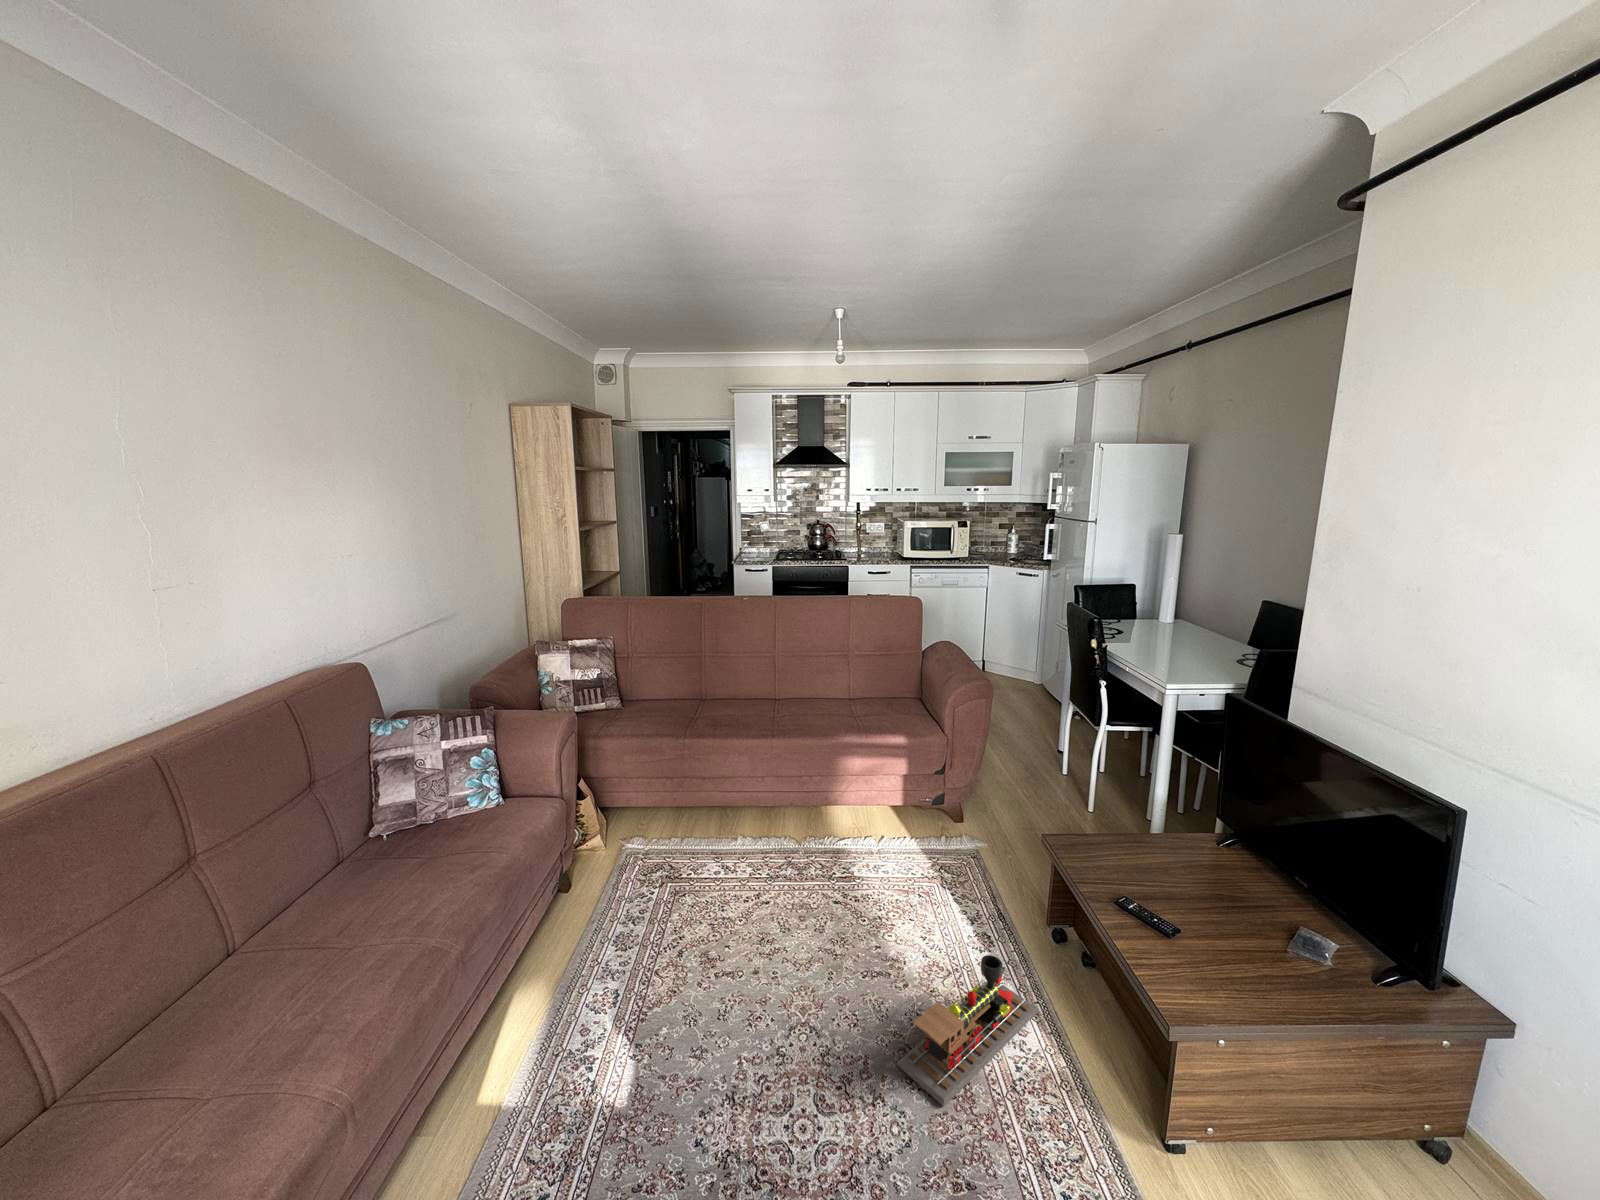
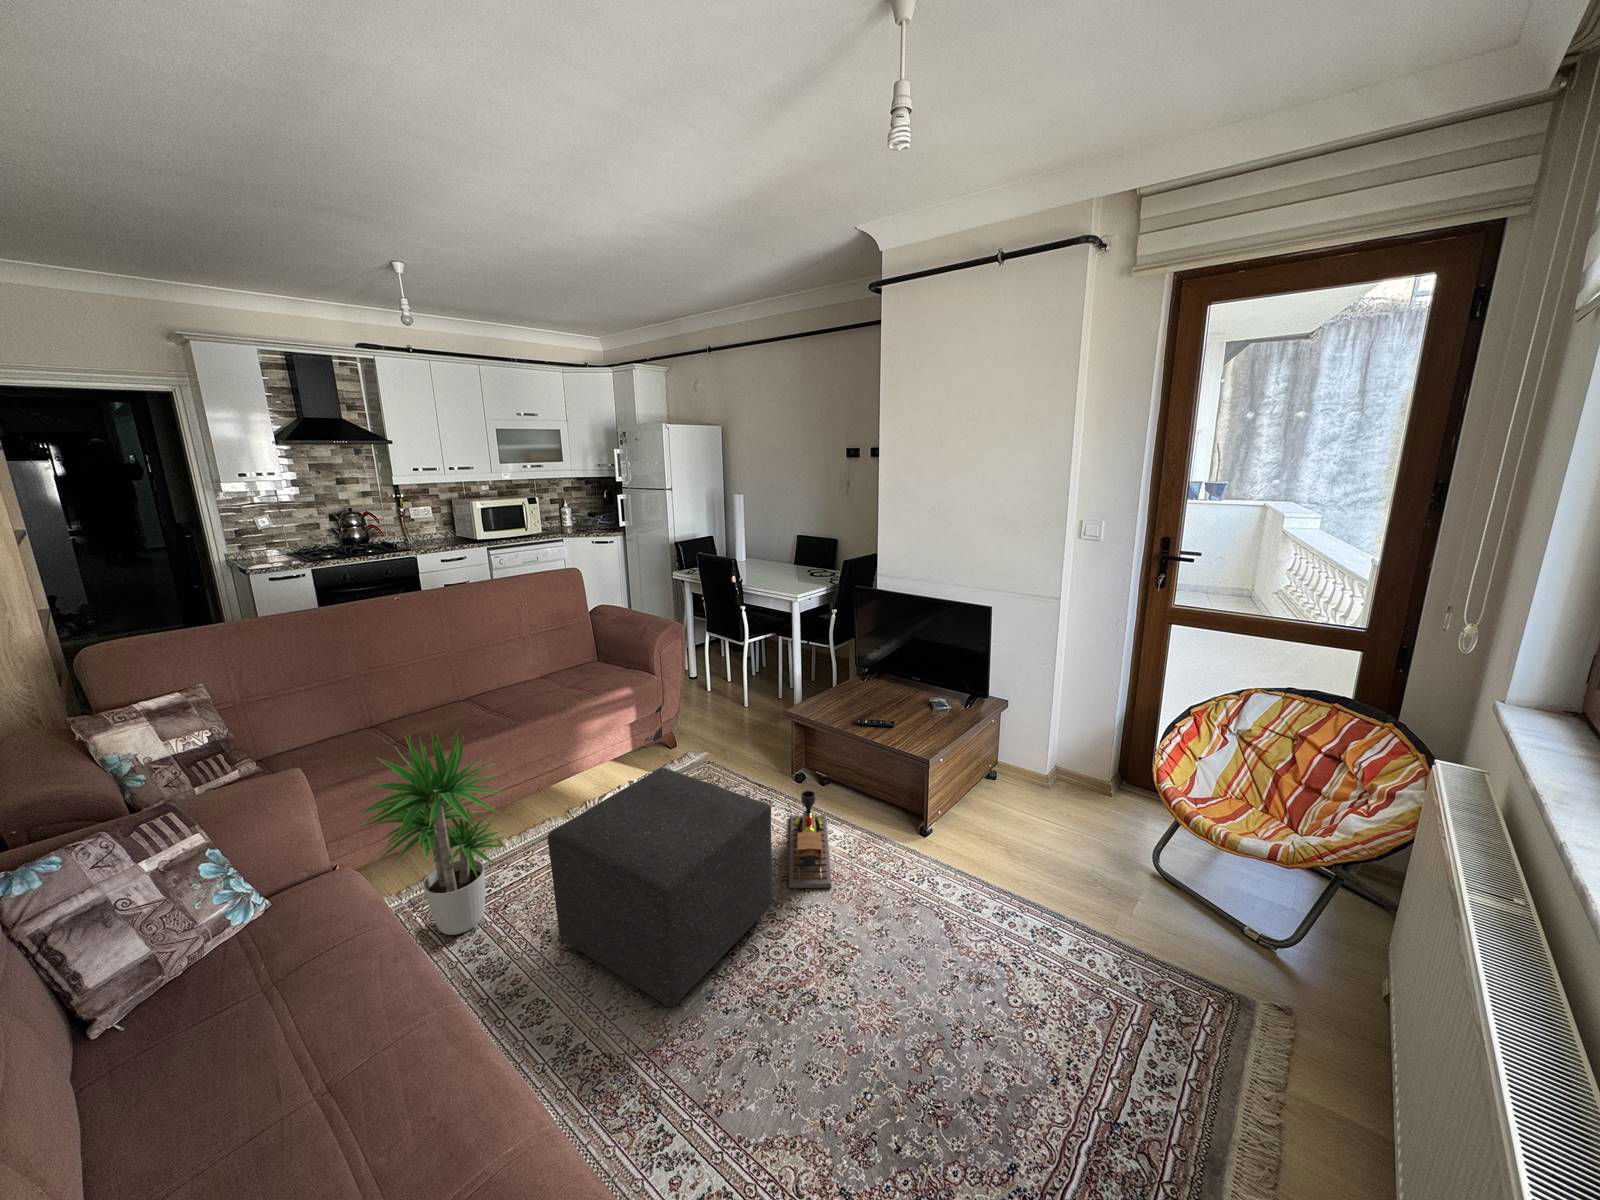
potted plant: none [573,712,696,899] -> present [358,731,507,935]
ottoman: none [649,834,850,1091] -> present [548,767,773,1007]

